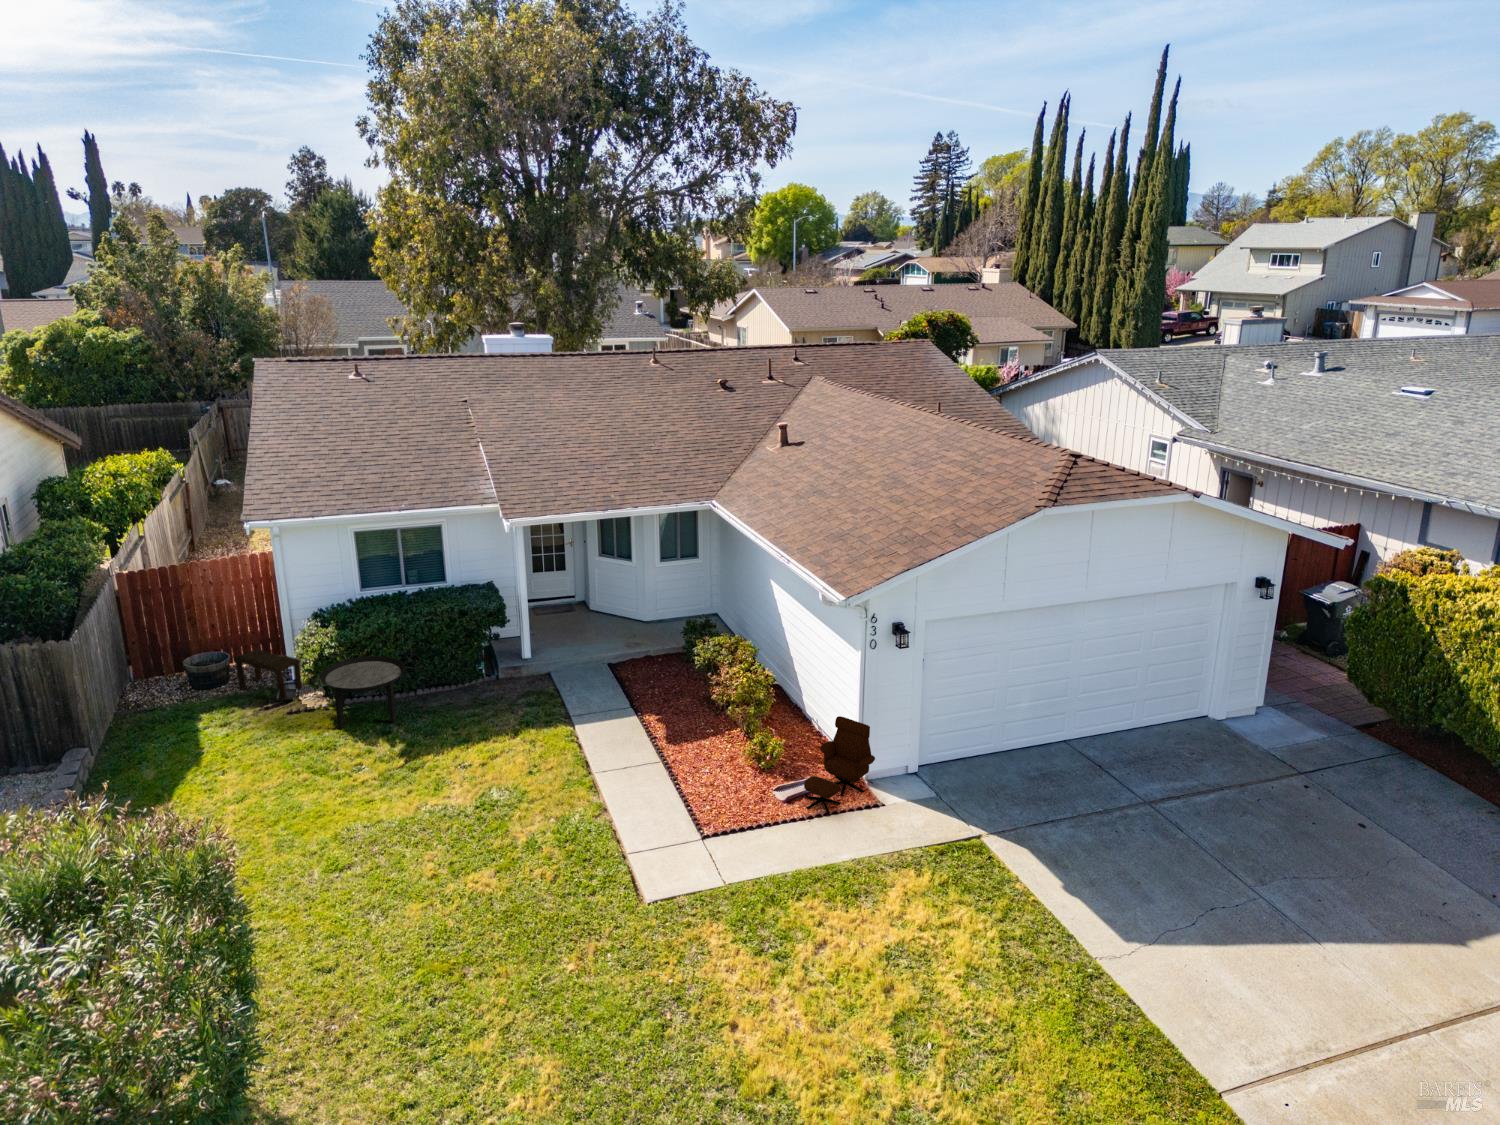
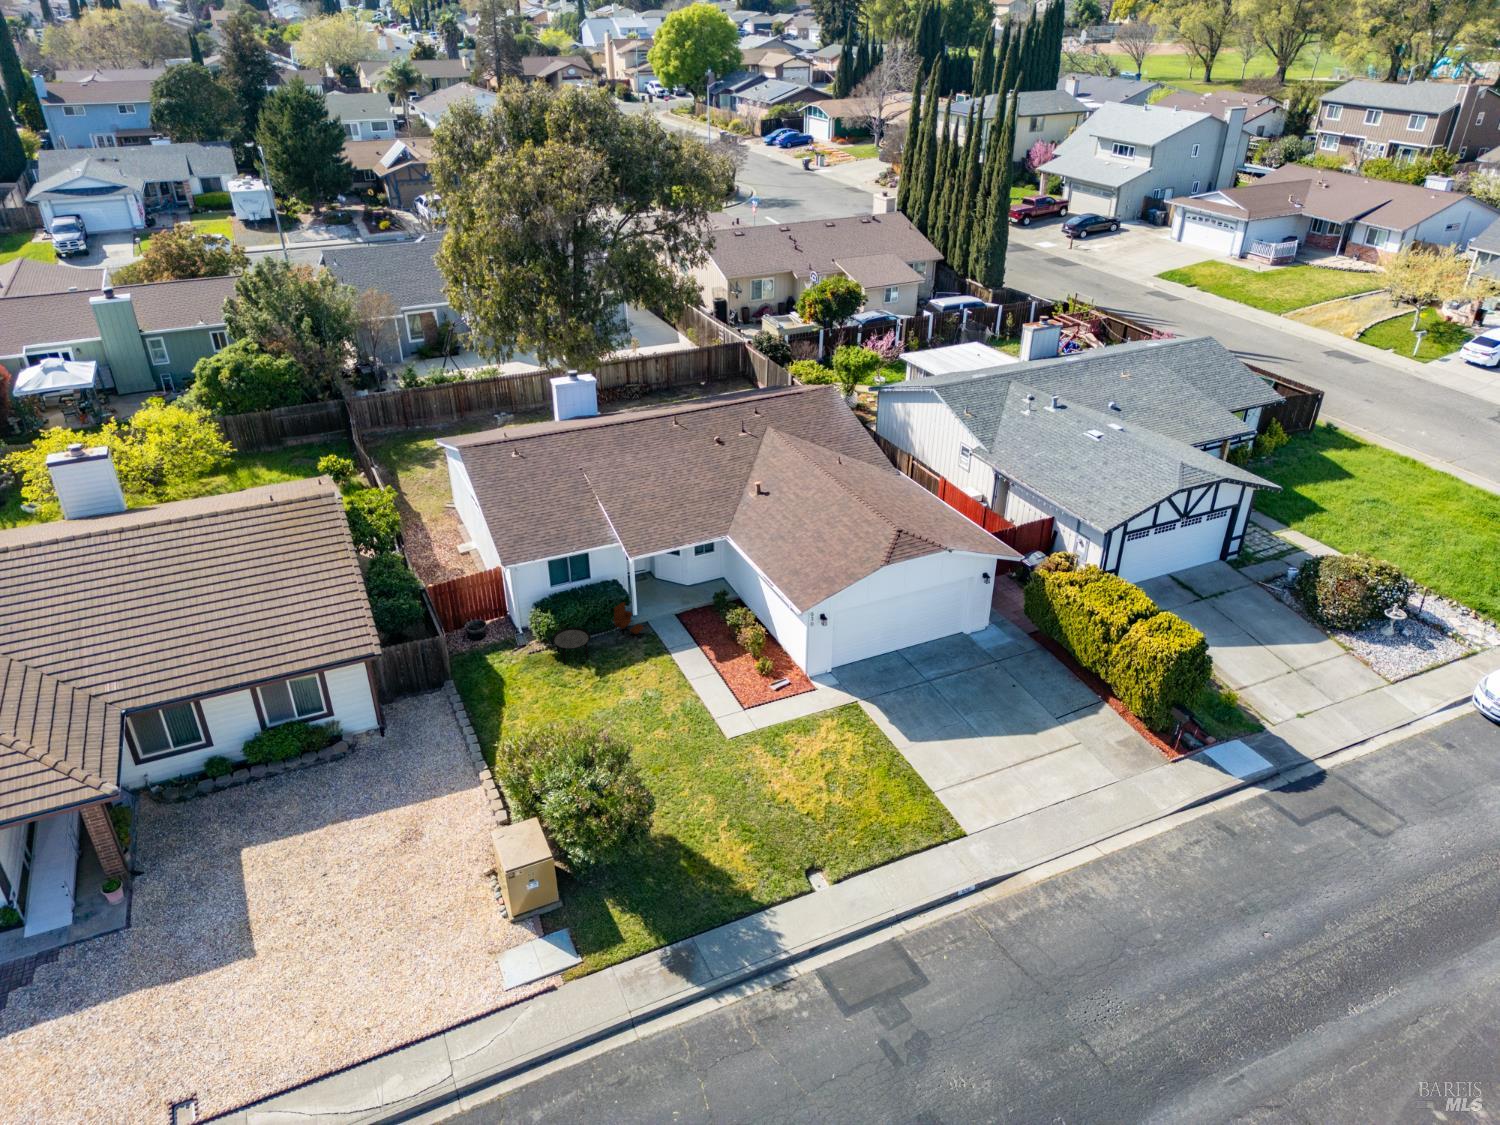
bench: present [234,649,302,700] -> none [500,624,534,650]
lounge chair: present [804,716,875,813] -> present [613,602,643,636]

